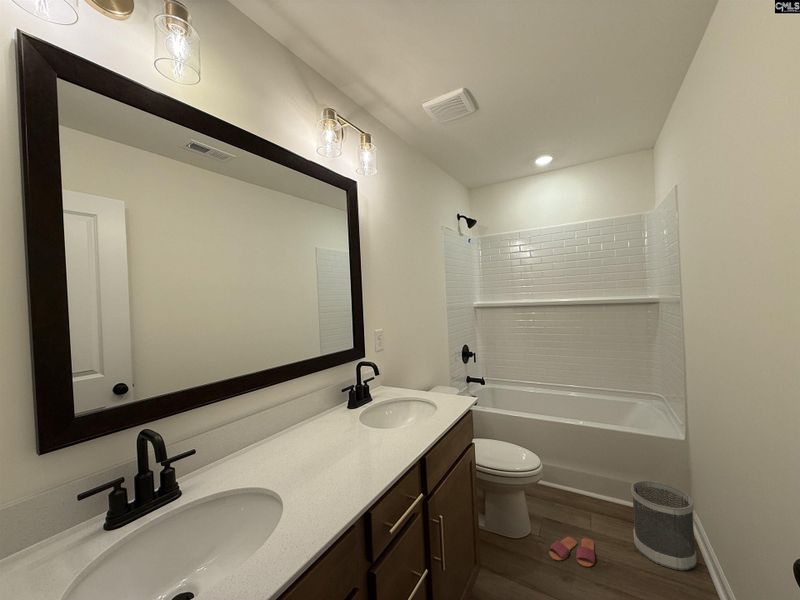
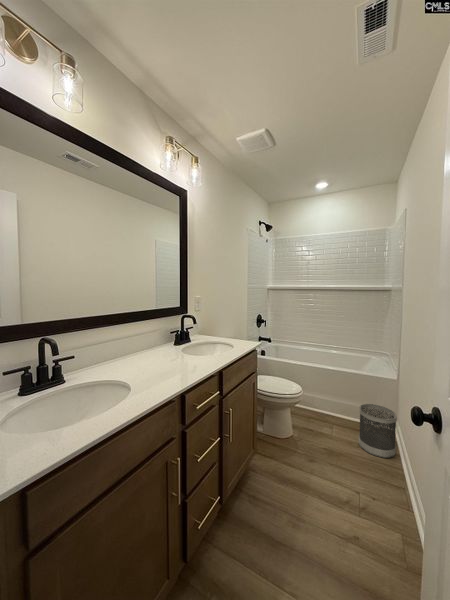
slippers: present [549,537,595,567] -> none [303,438,333,455]

